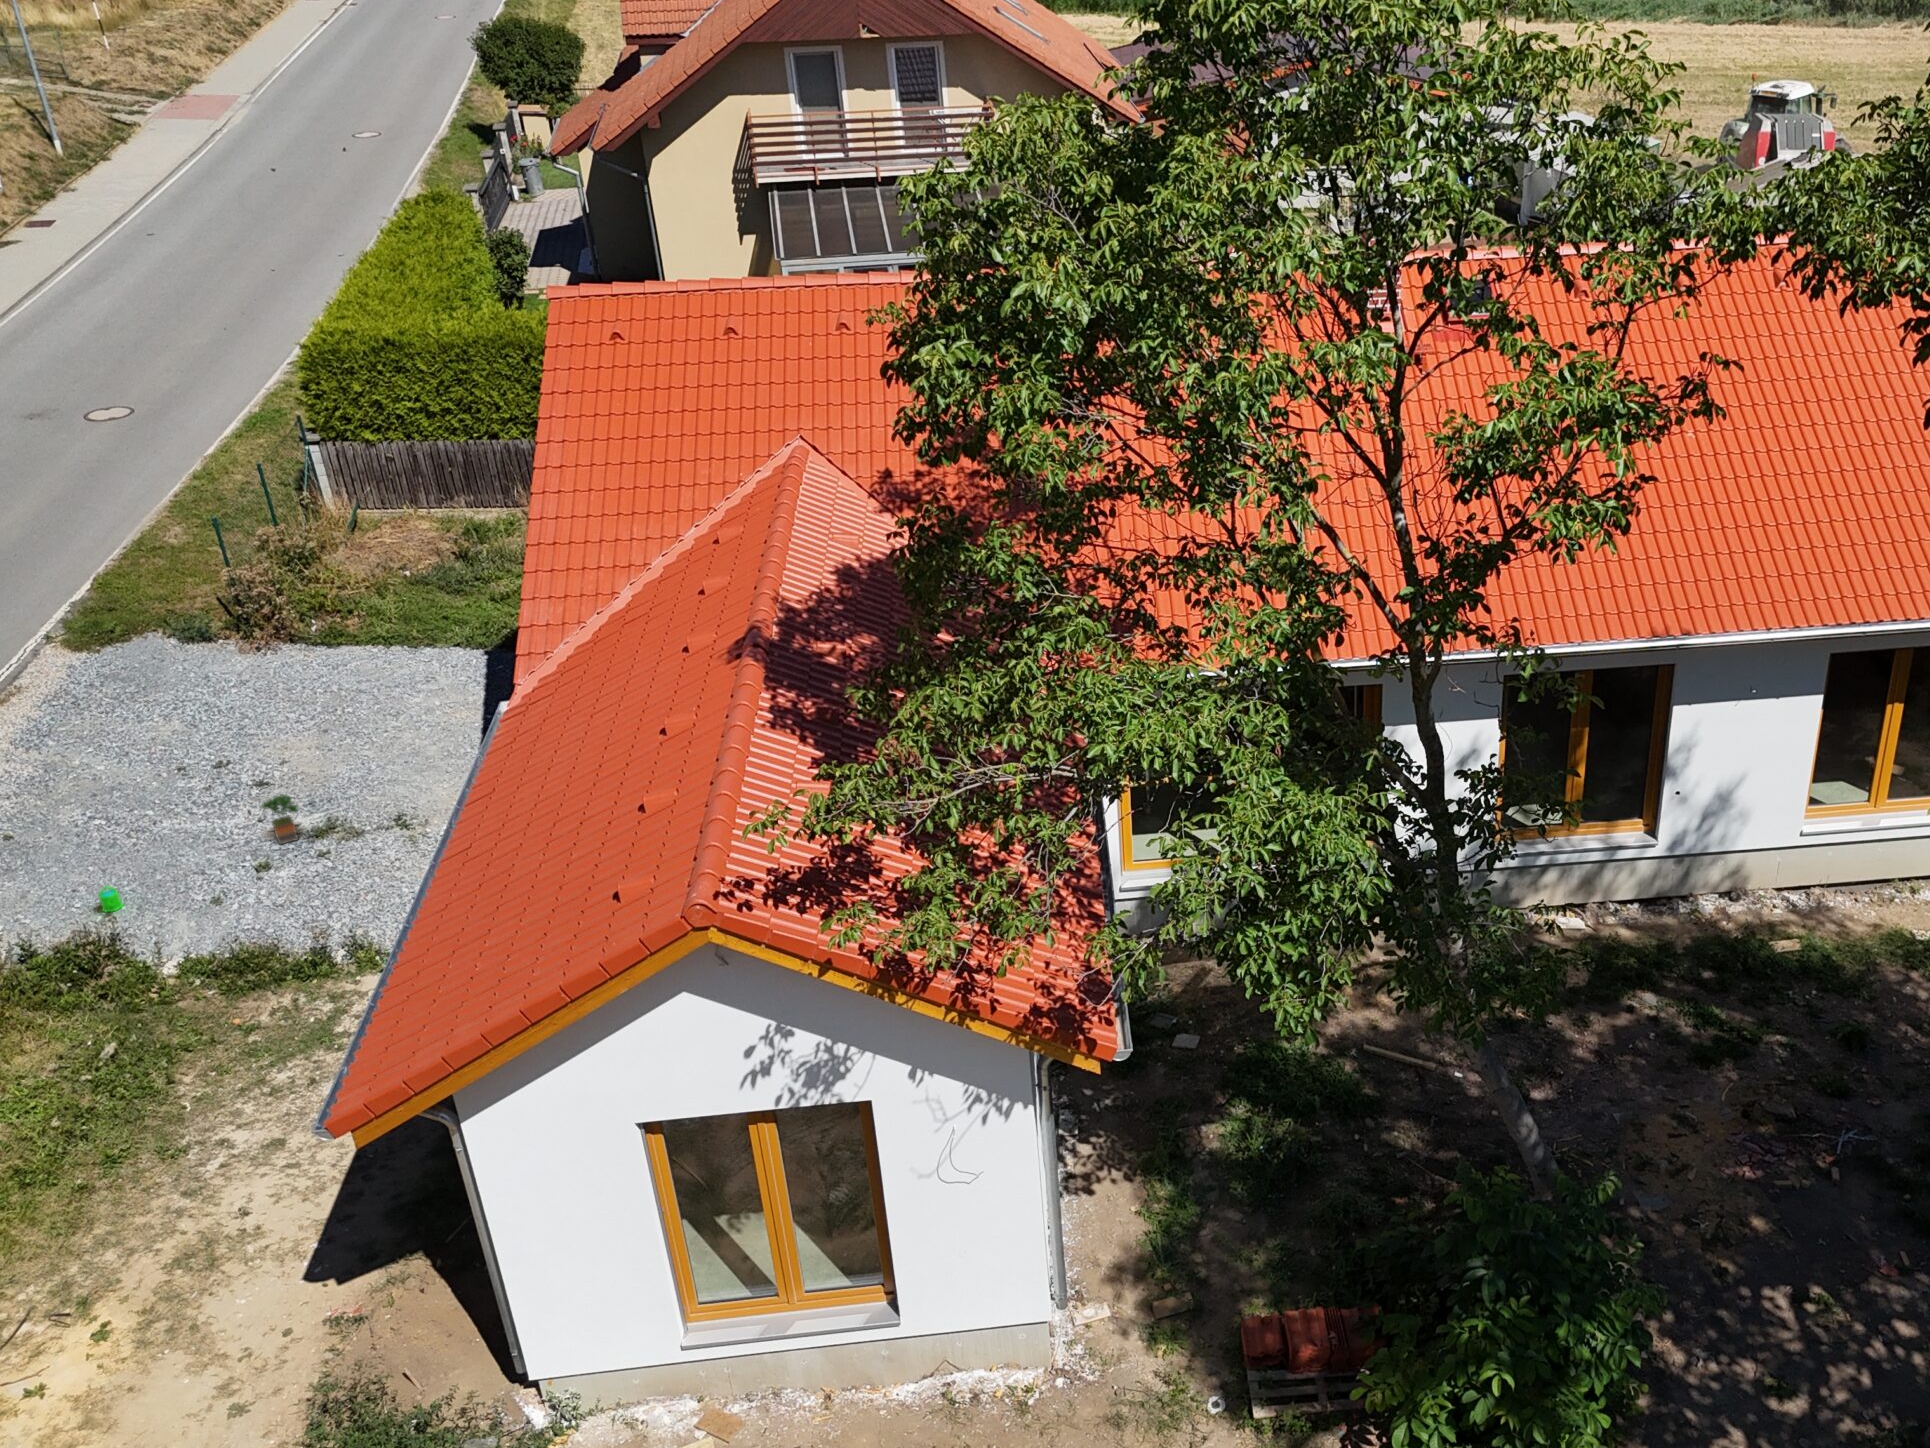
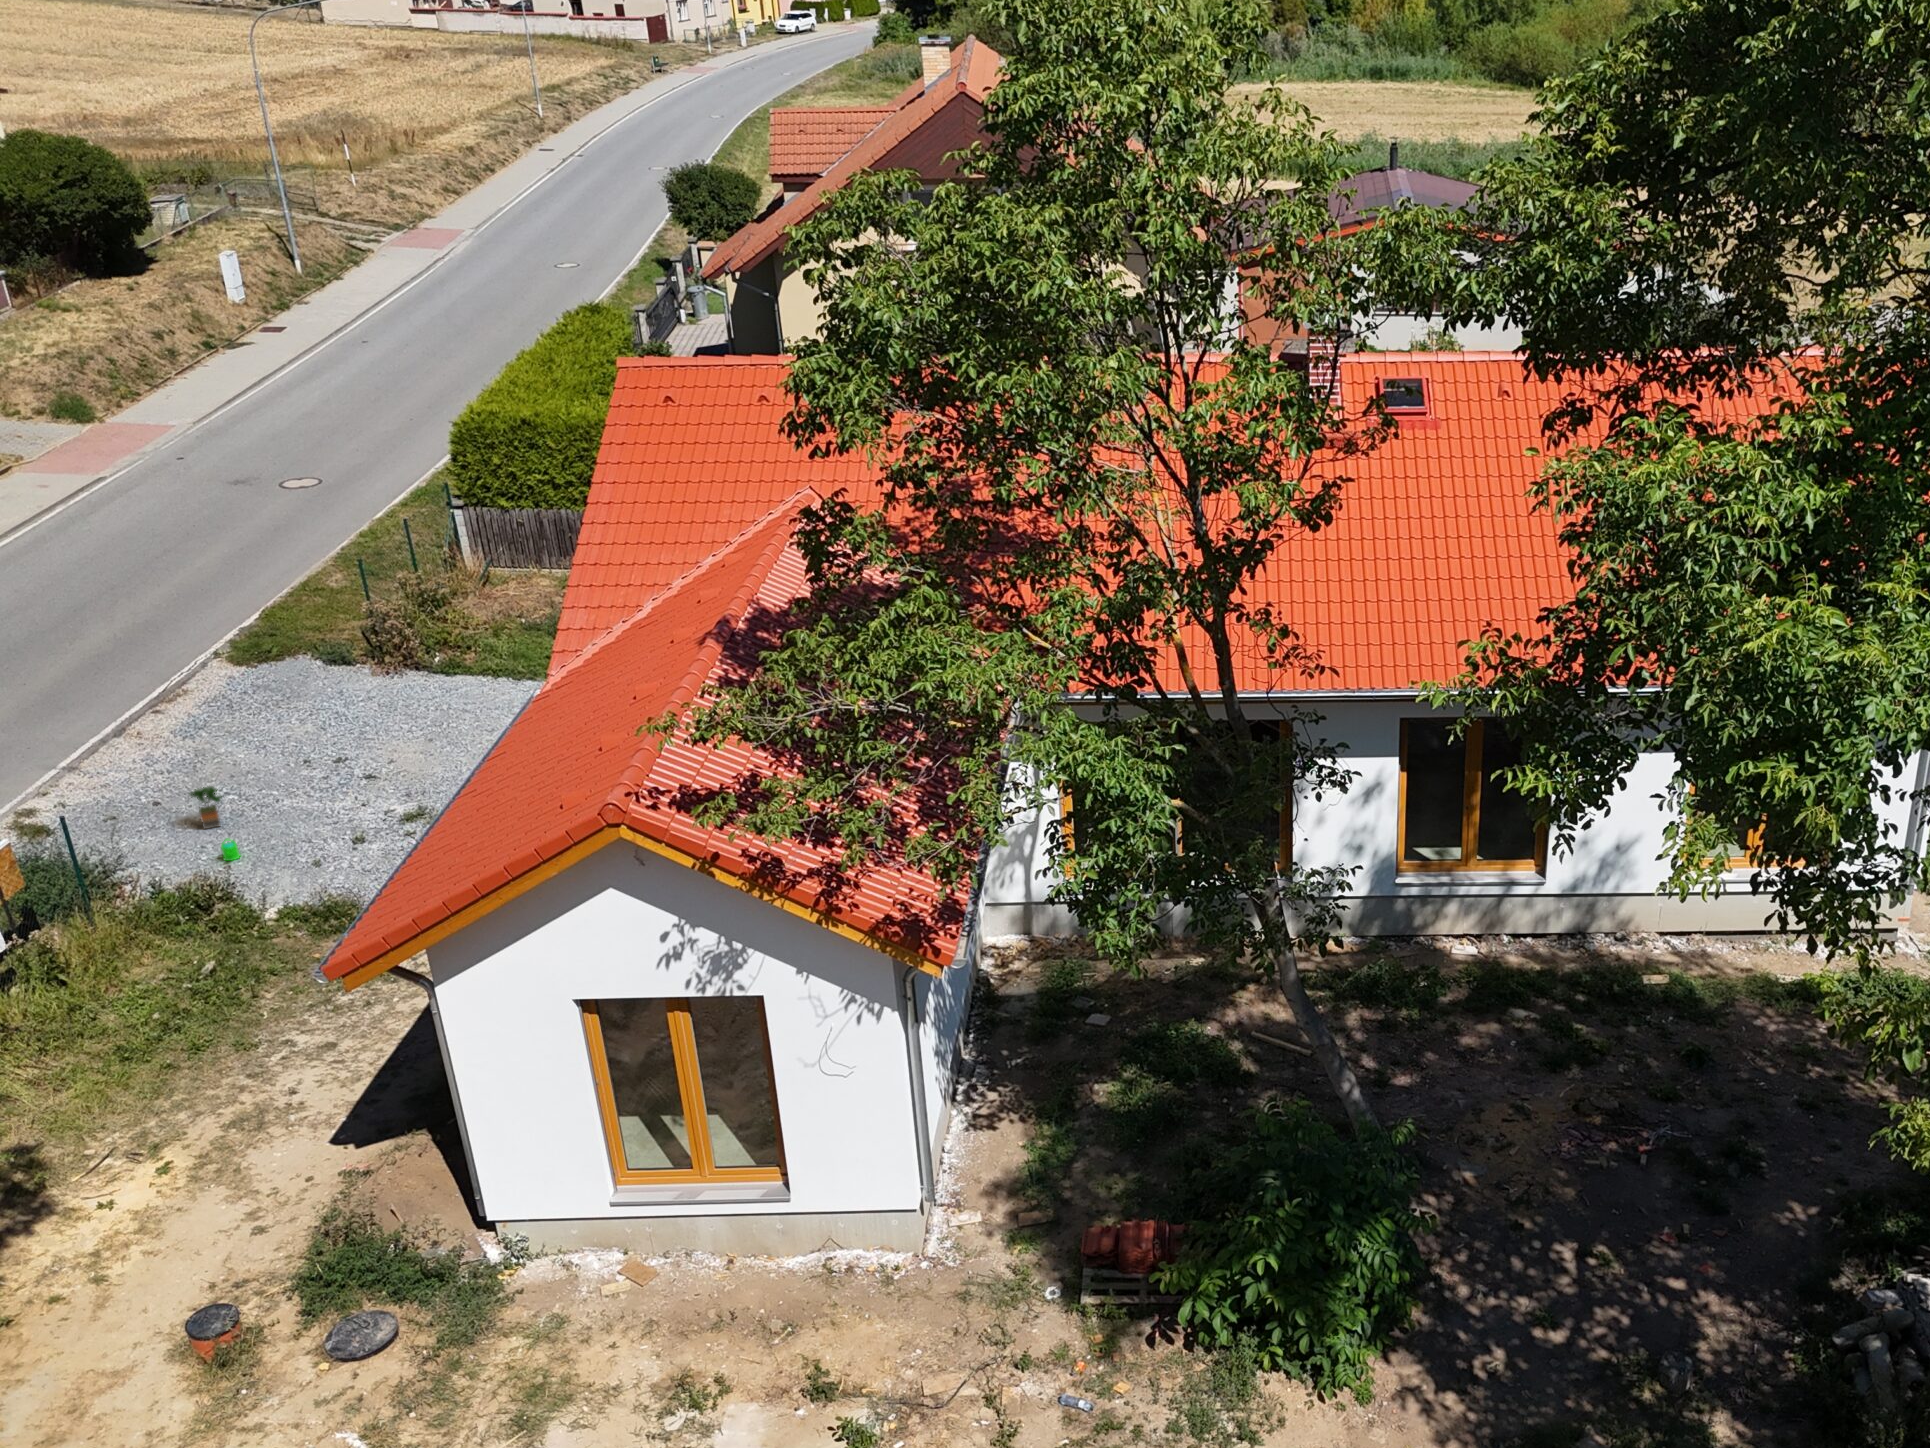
potted tree: present [262,795,298,844] -> present [189,786,222,829]

